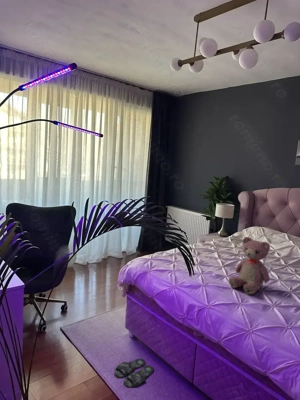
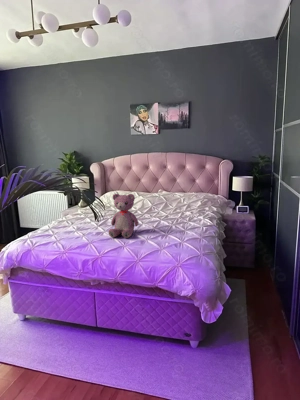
slippers: present [114,359,154,387] -> none [19,332,58,359]

